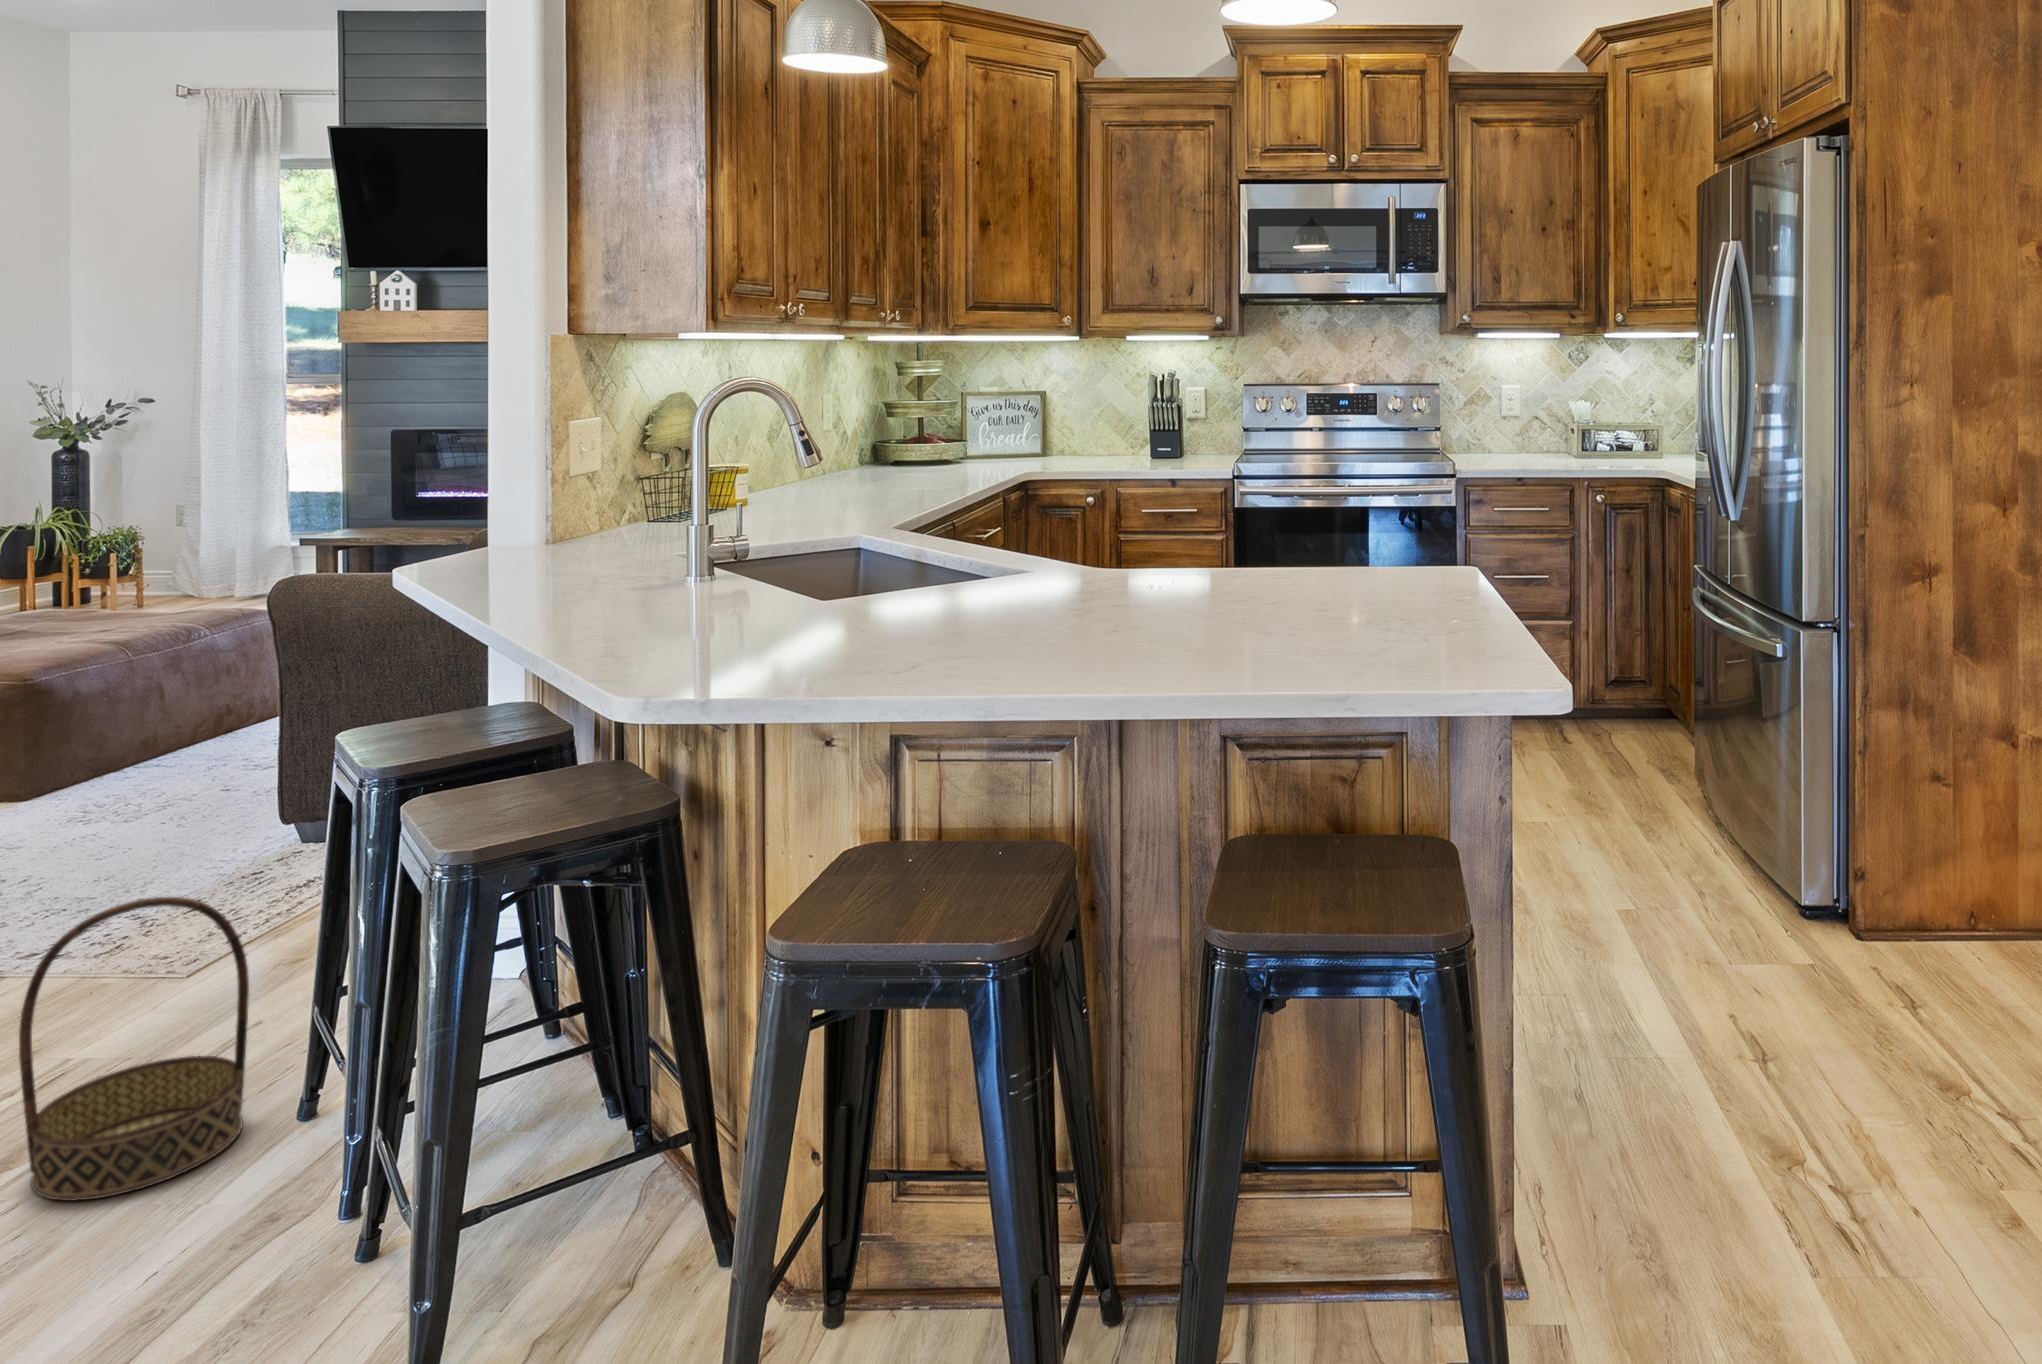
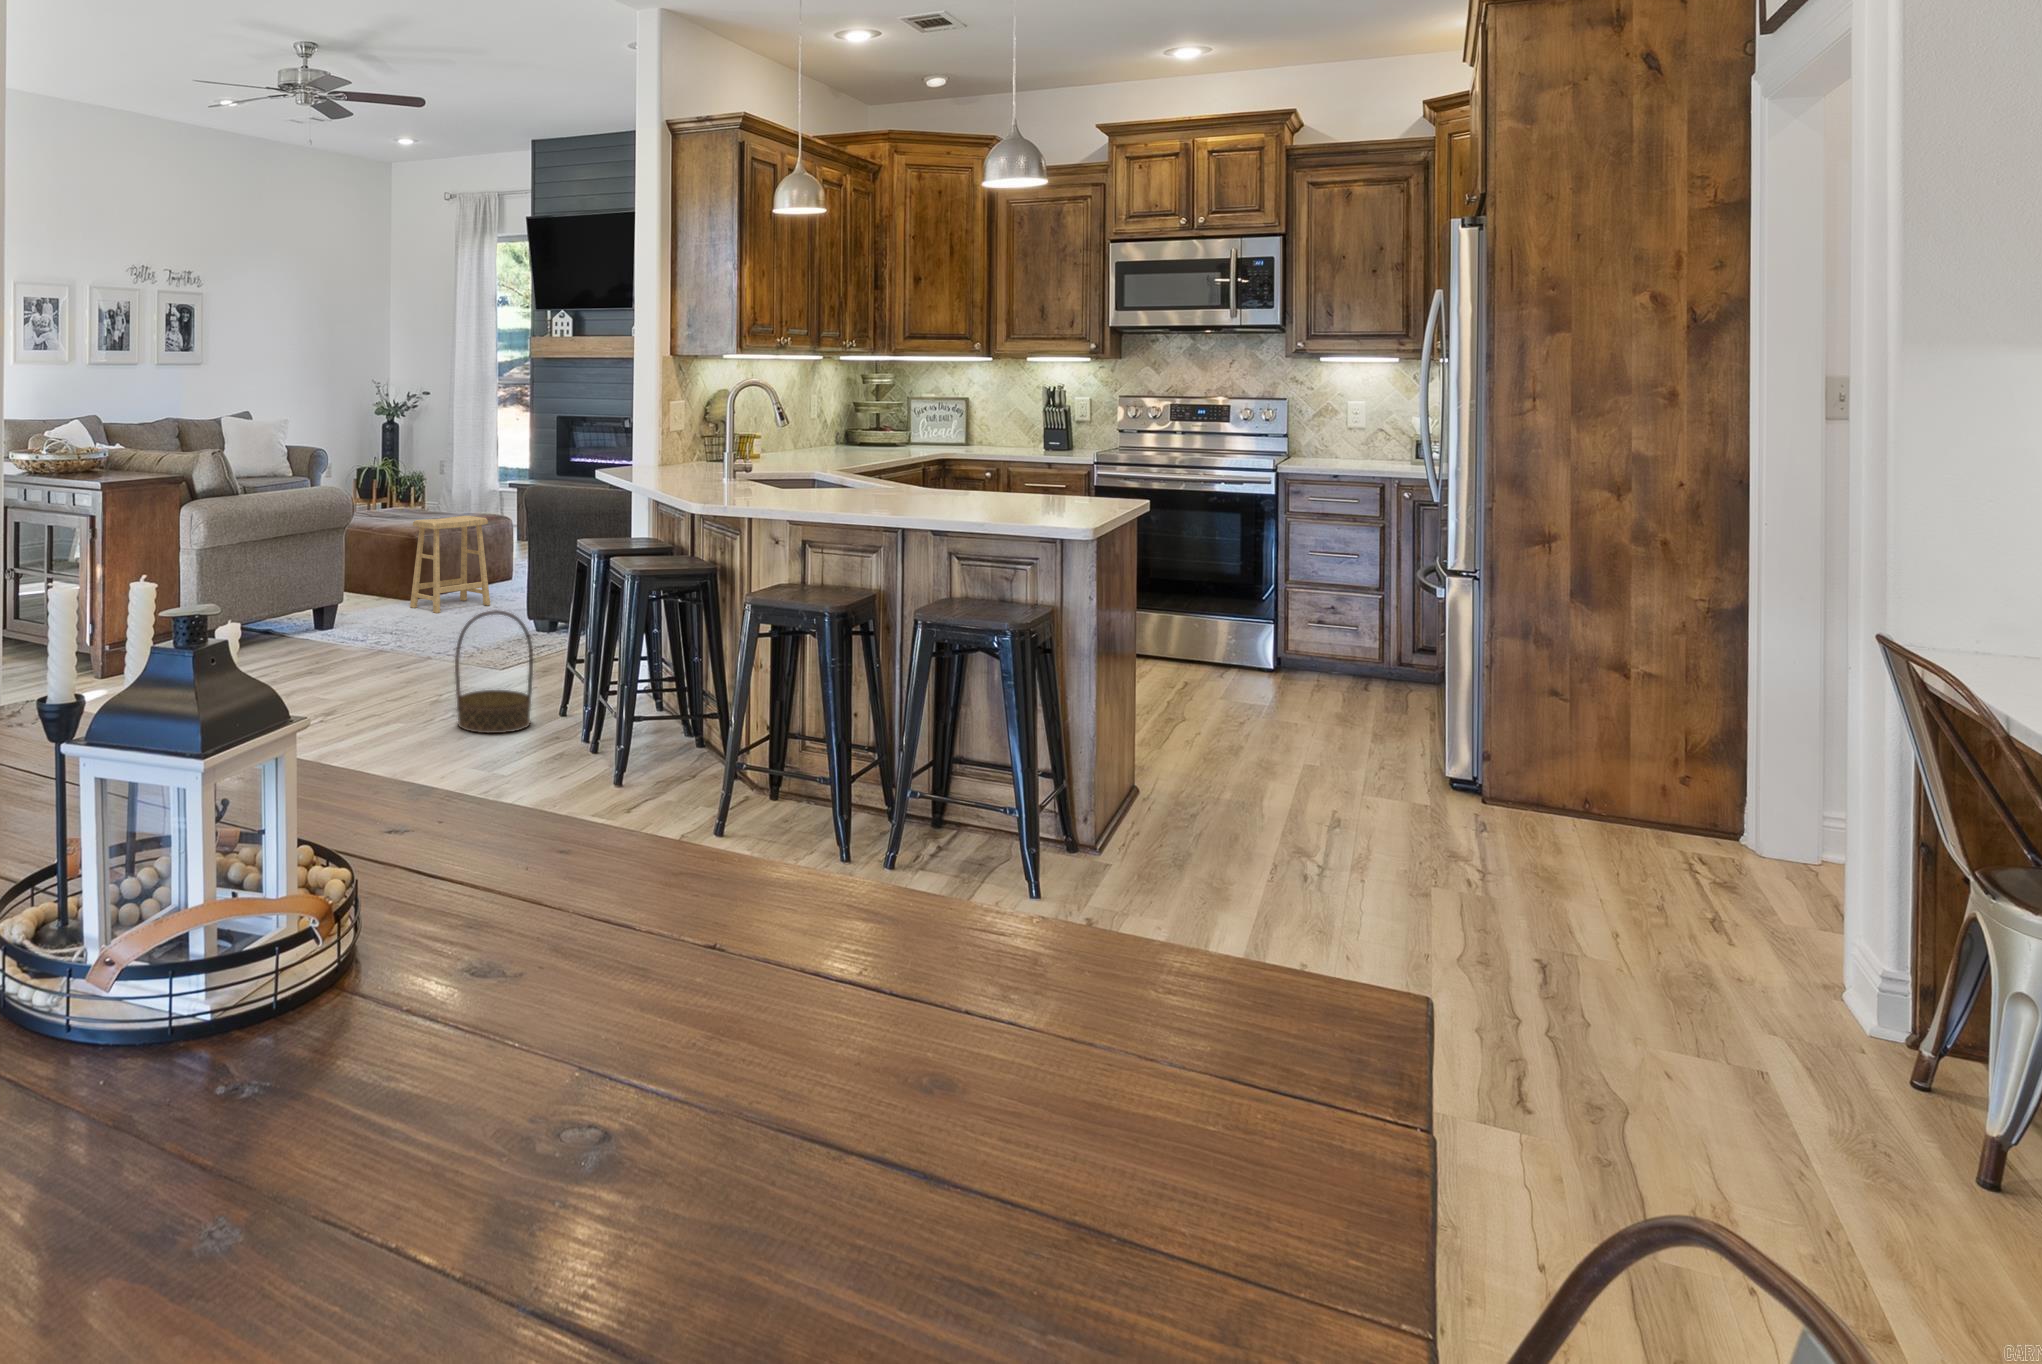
footstool: none [45,620,233,811] -> present [410,516,490,613]

